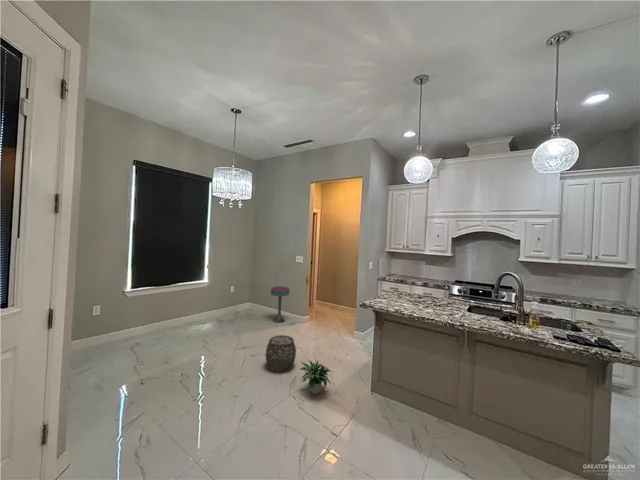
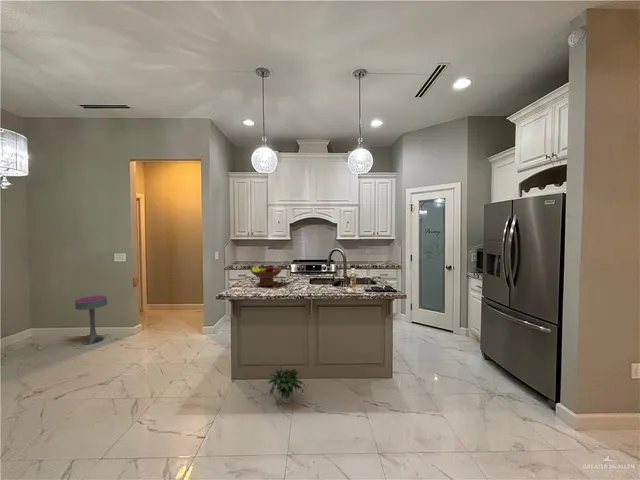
fruit bowl: none [396,280,432,304] -> present [250,265,282,286]
woven basket: present [266,335,296,371] -> none [86,354,135,402]
potted plant: present [300,360,331,394] -> present [268,368,305,403]

